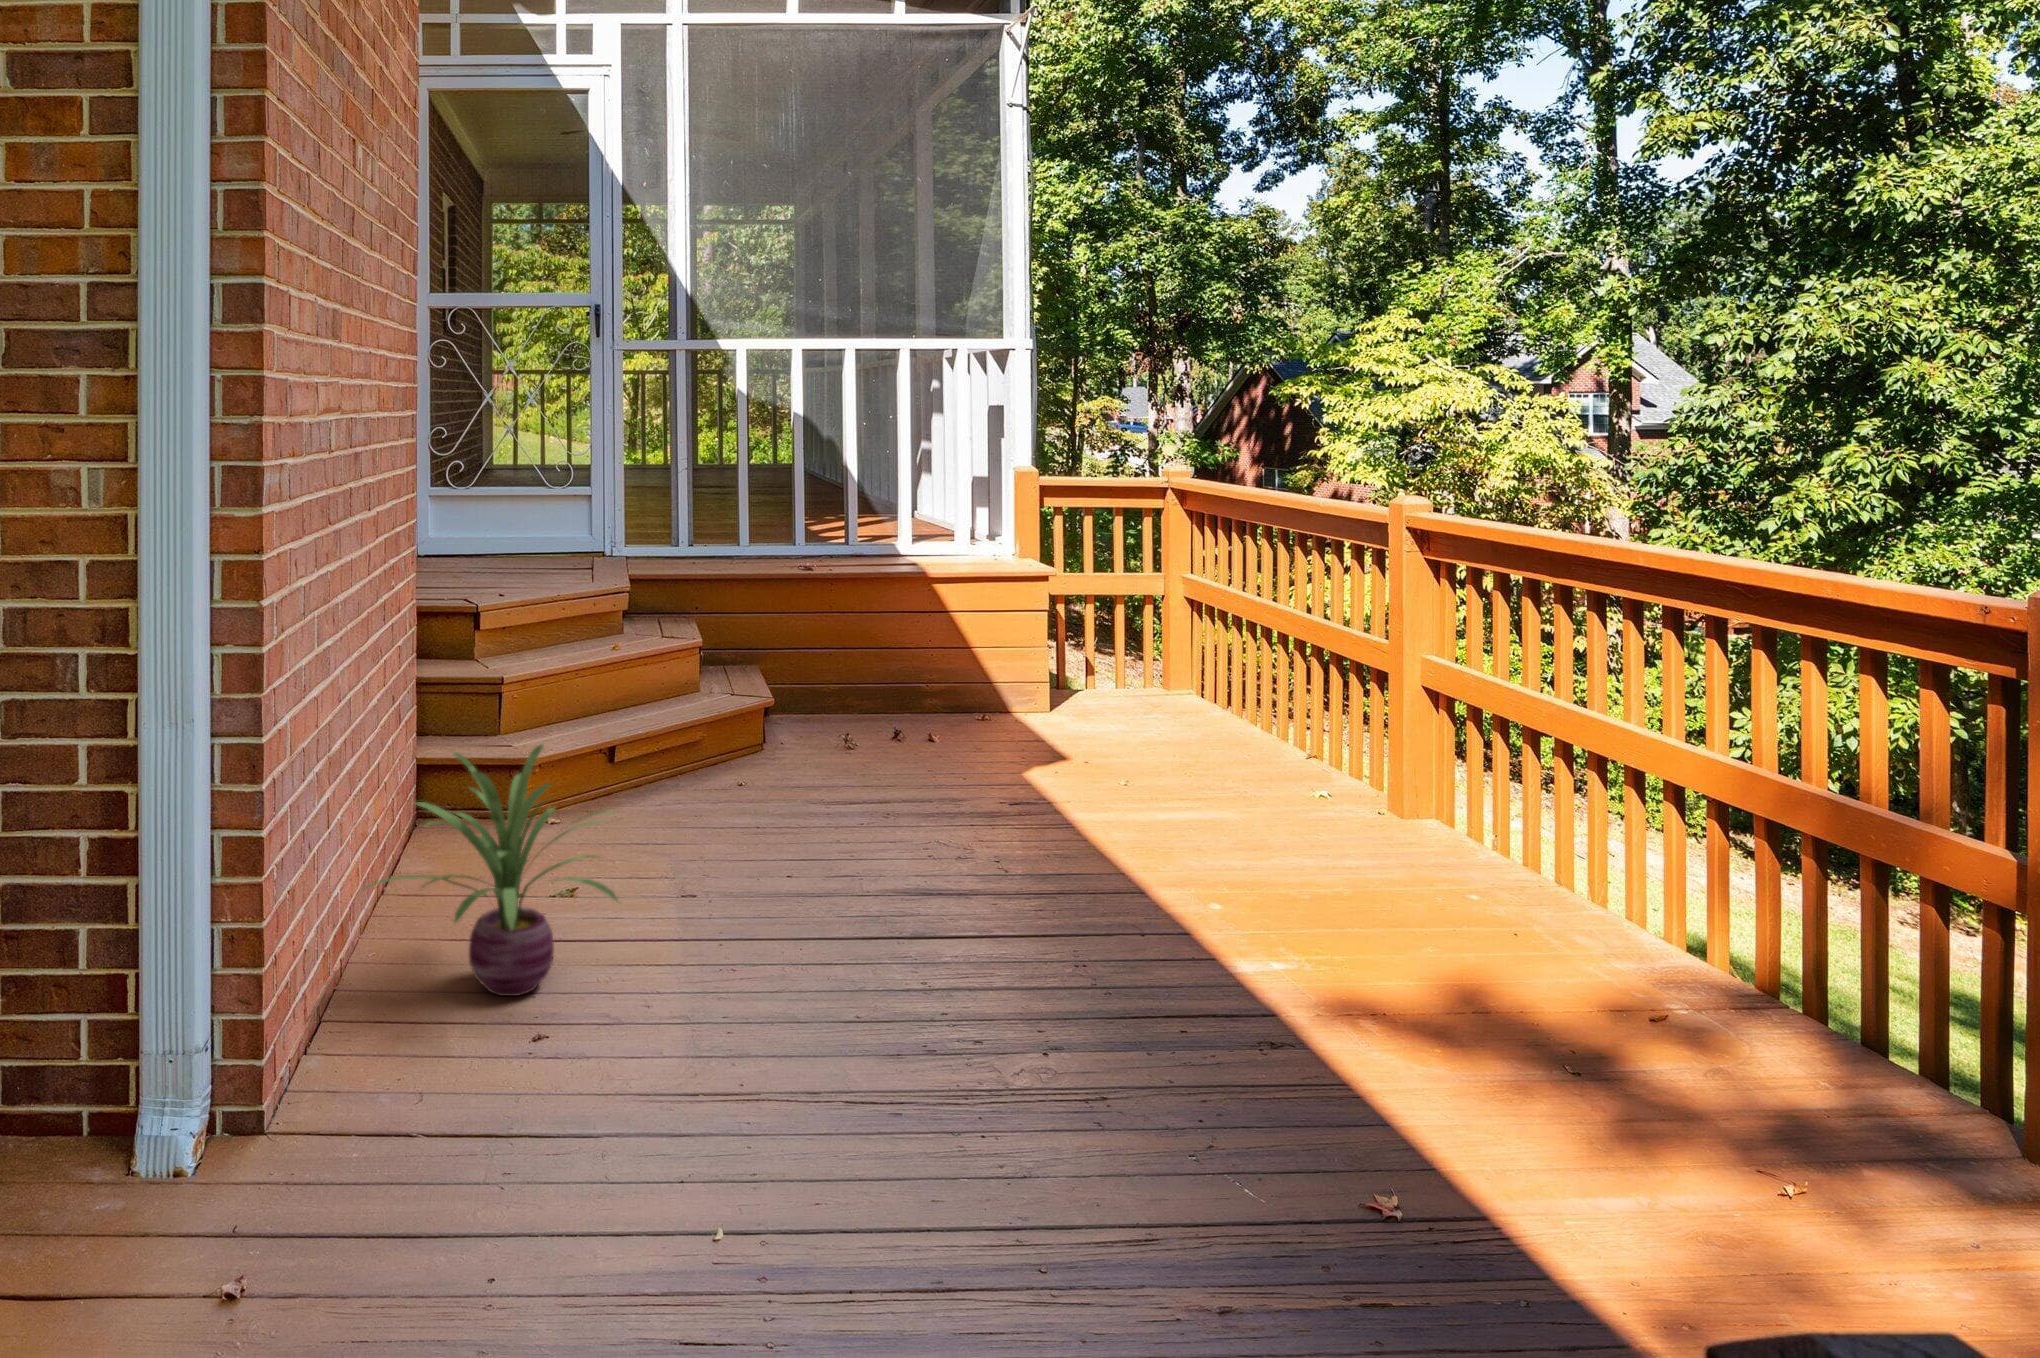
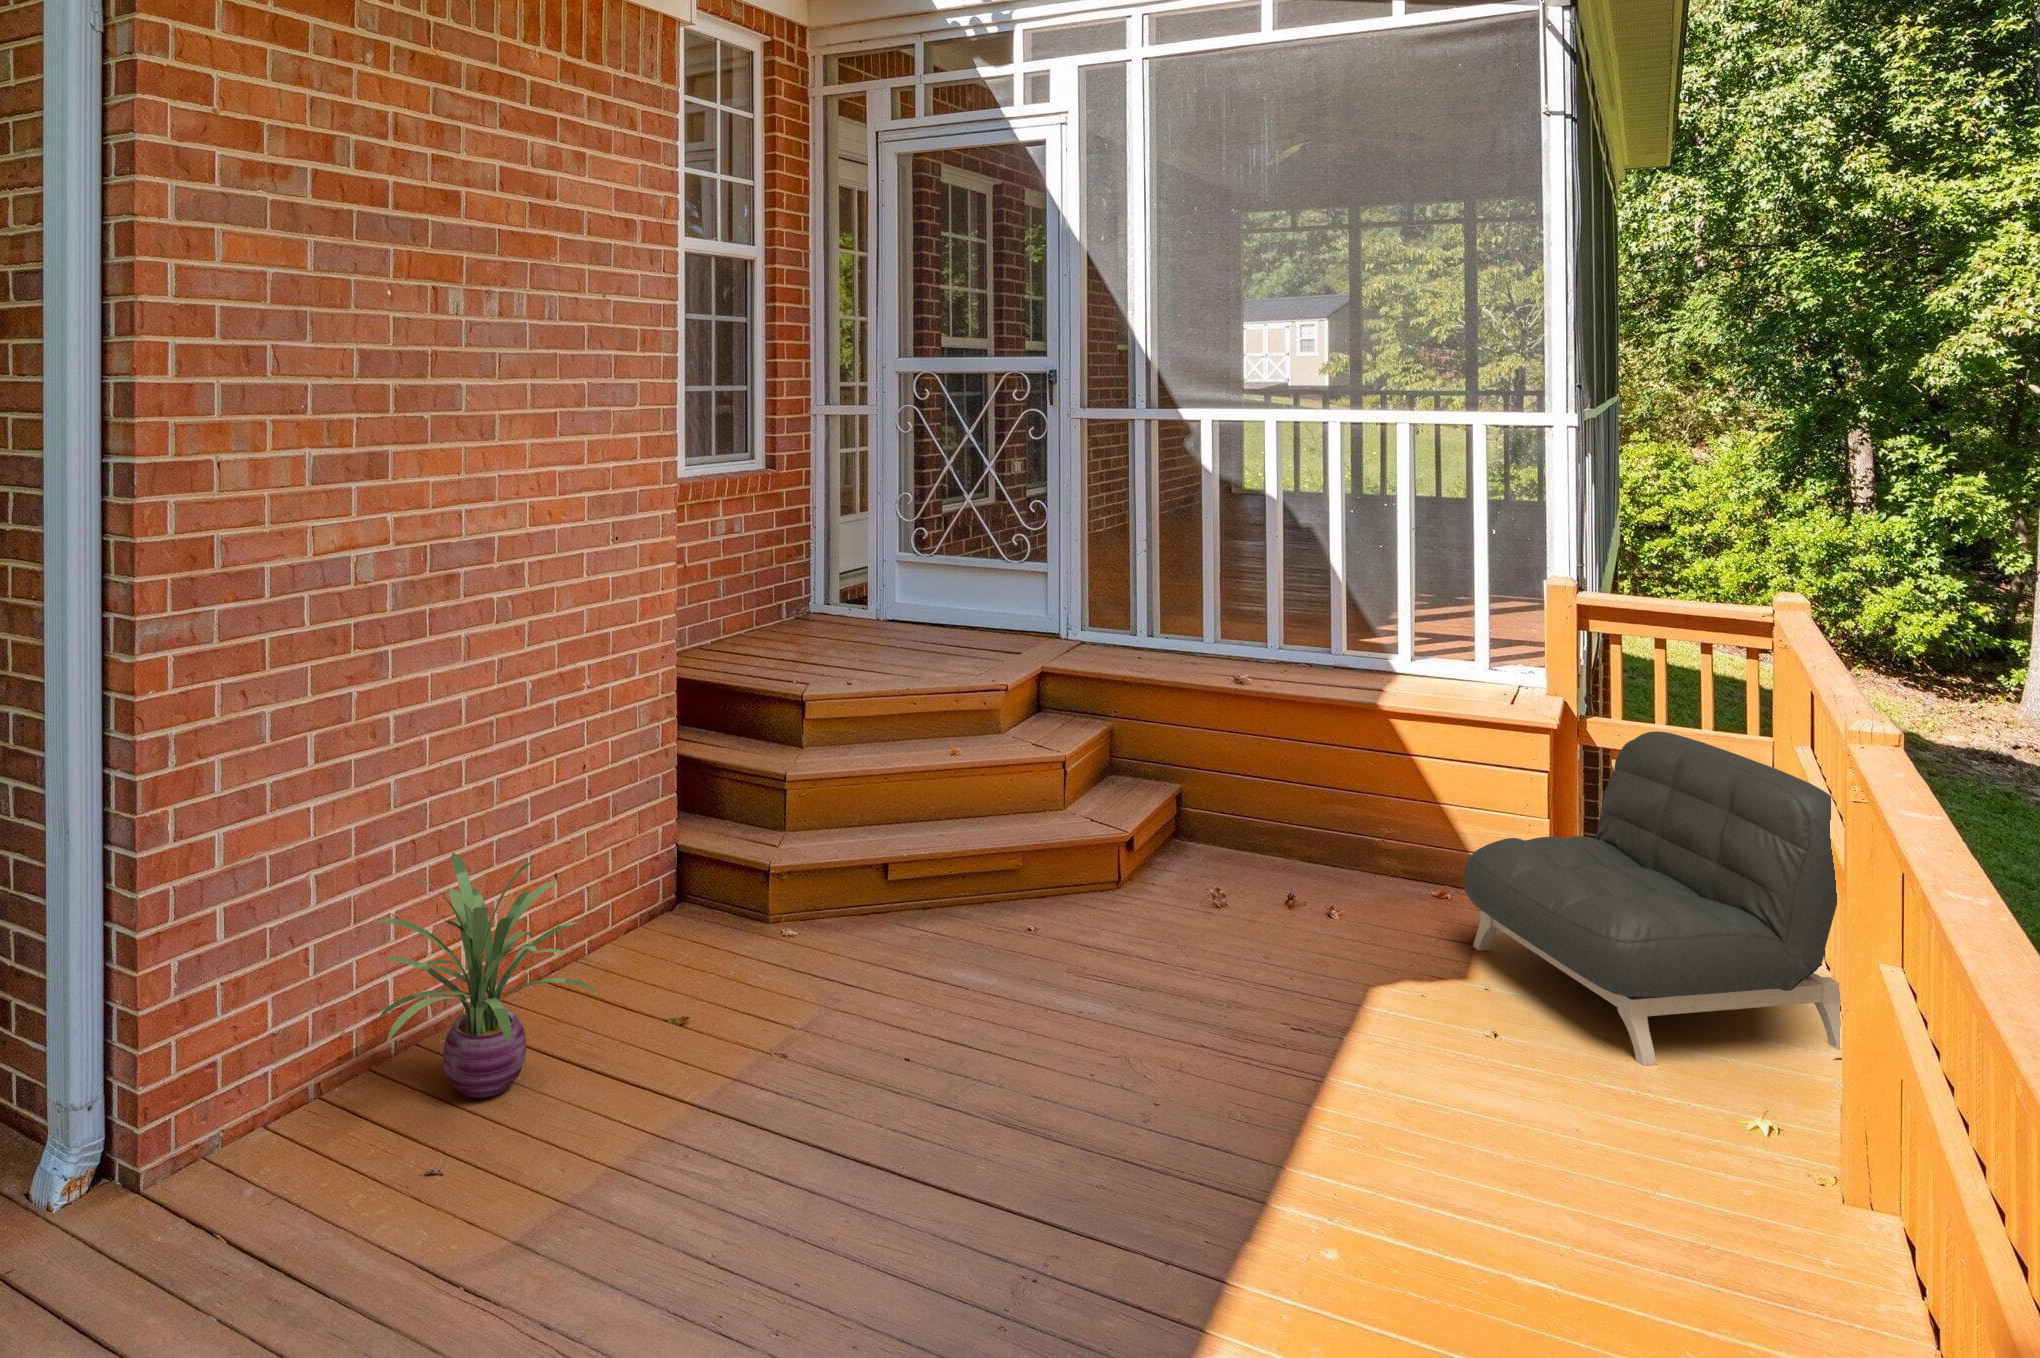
armchair: none [1035,565,1287,783] -> present [1463,731,1841,1066]

